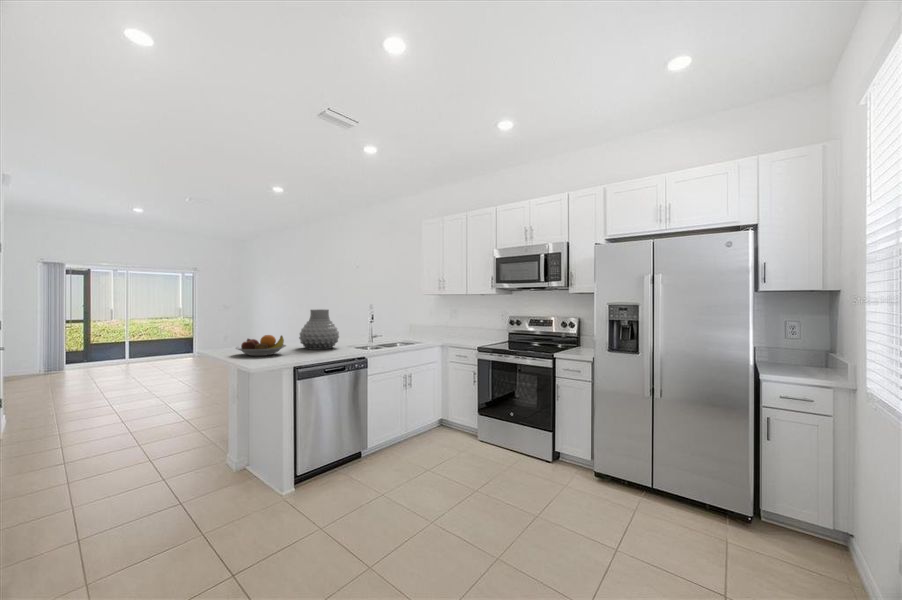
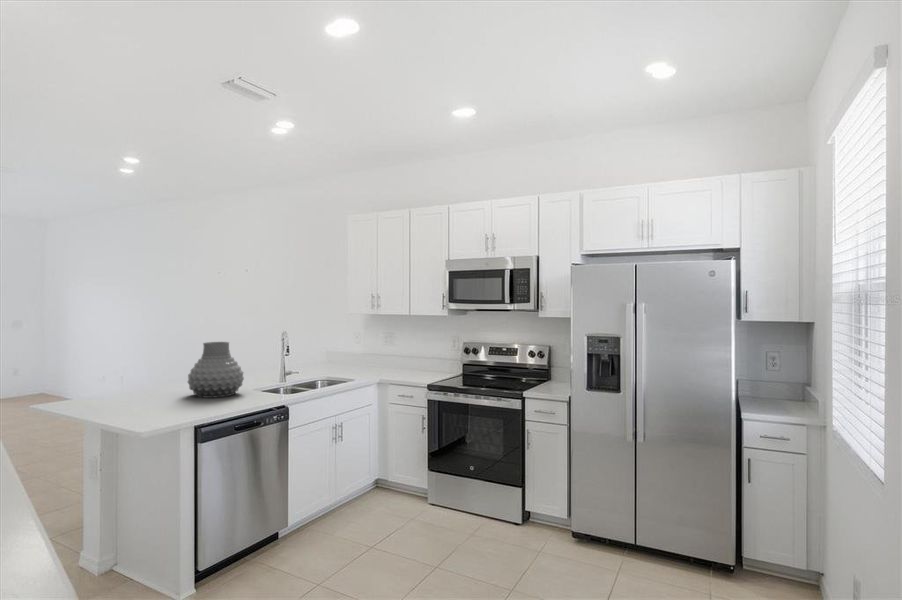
fruit bowl: present [236,335,286,356] -> none [105,382,177,413]

